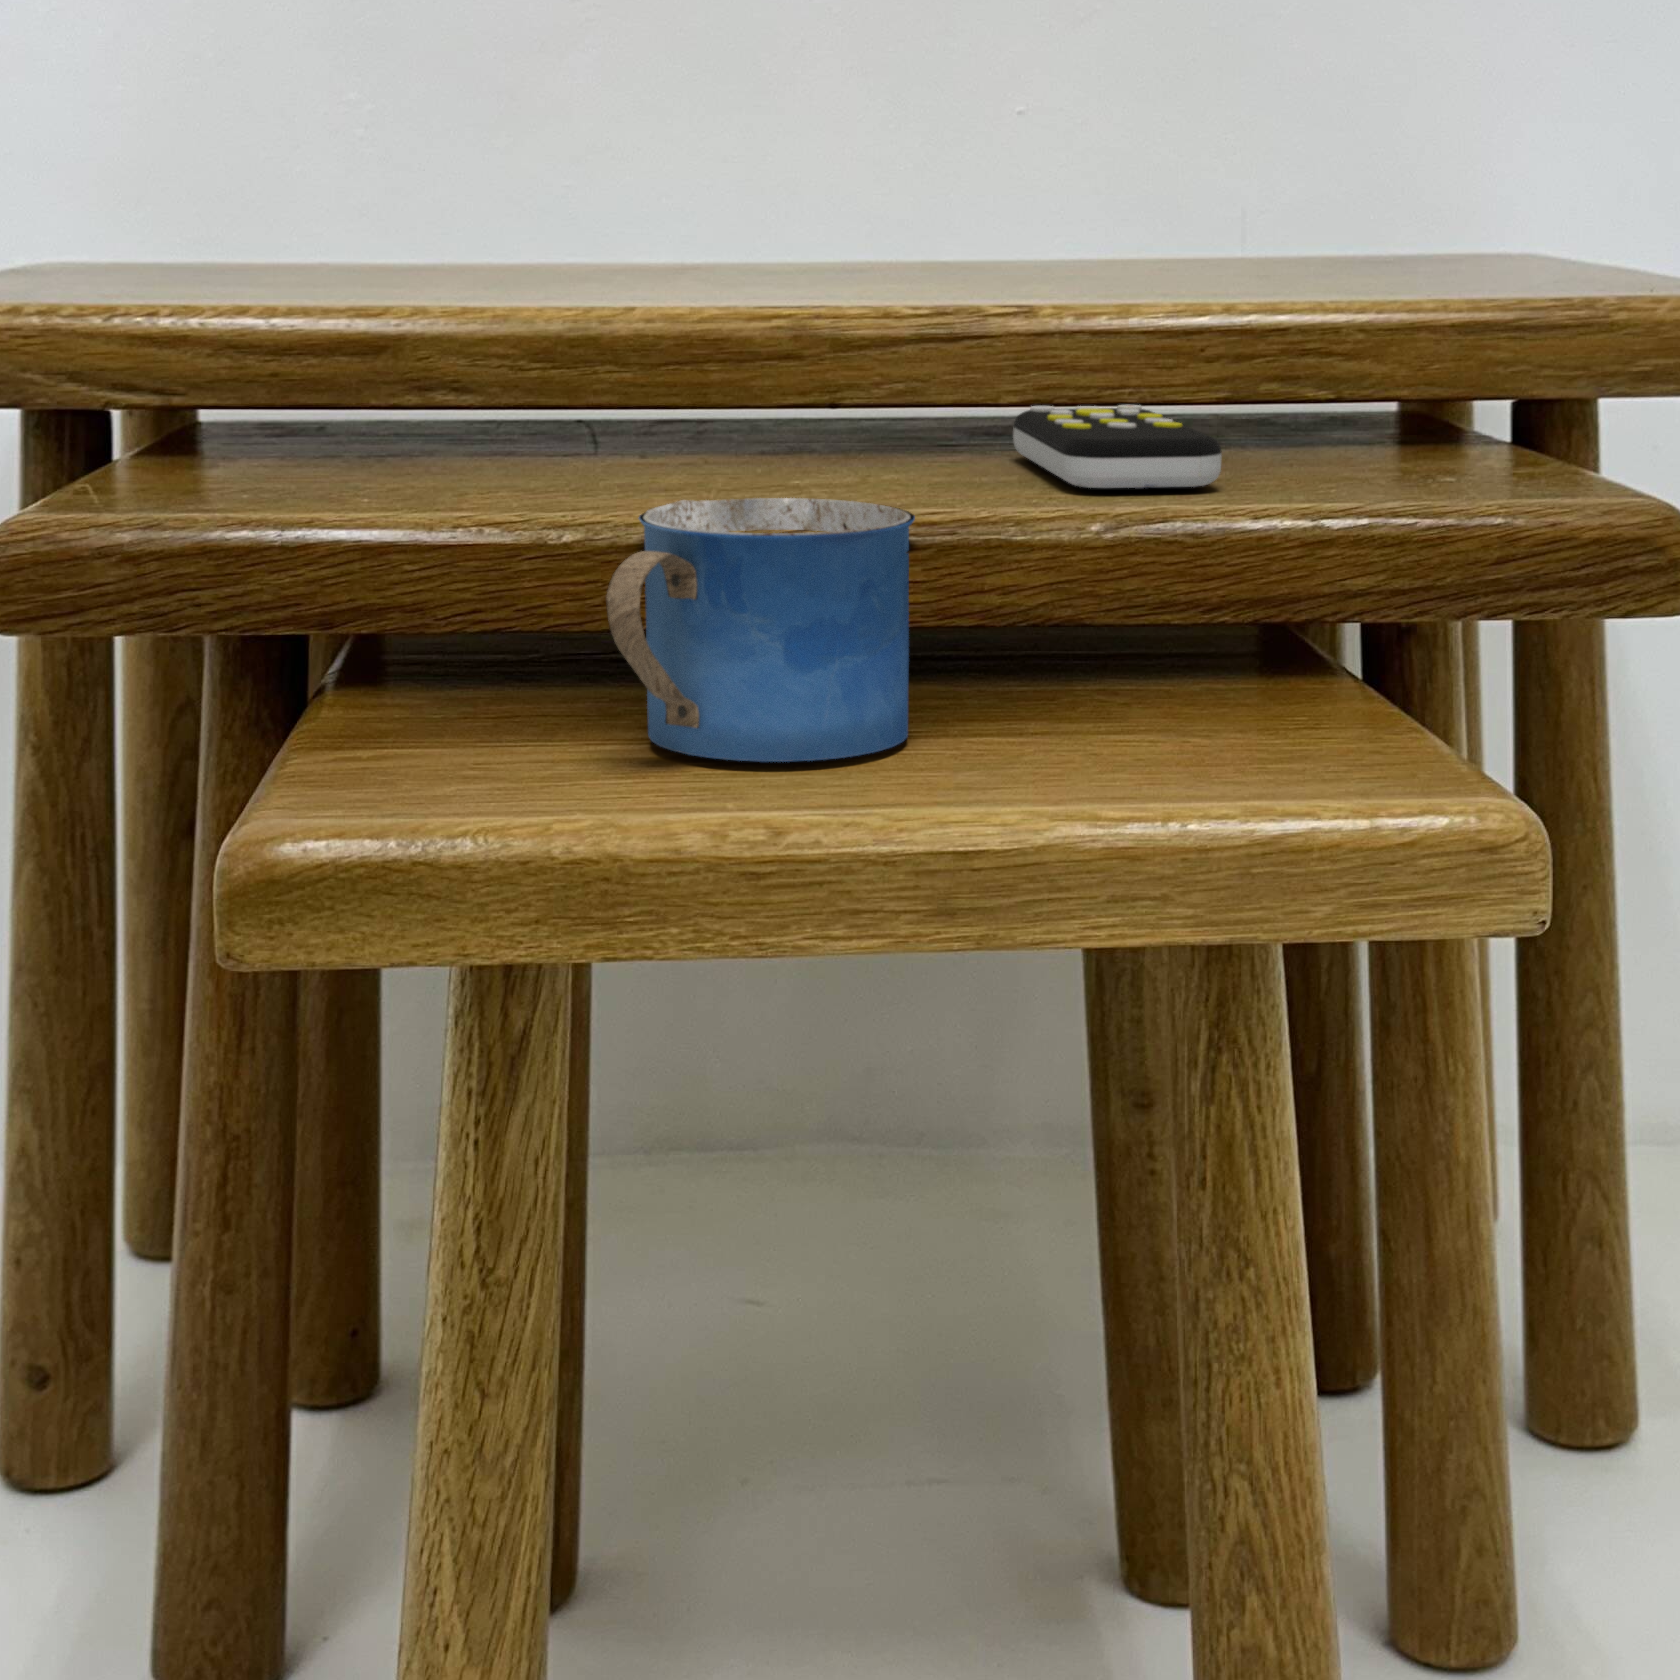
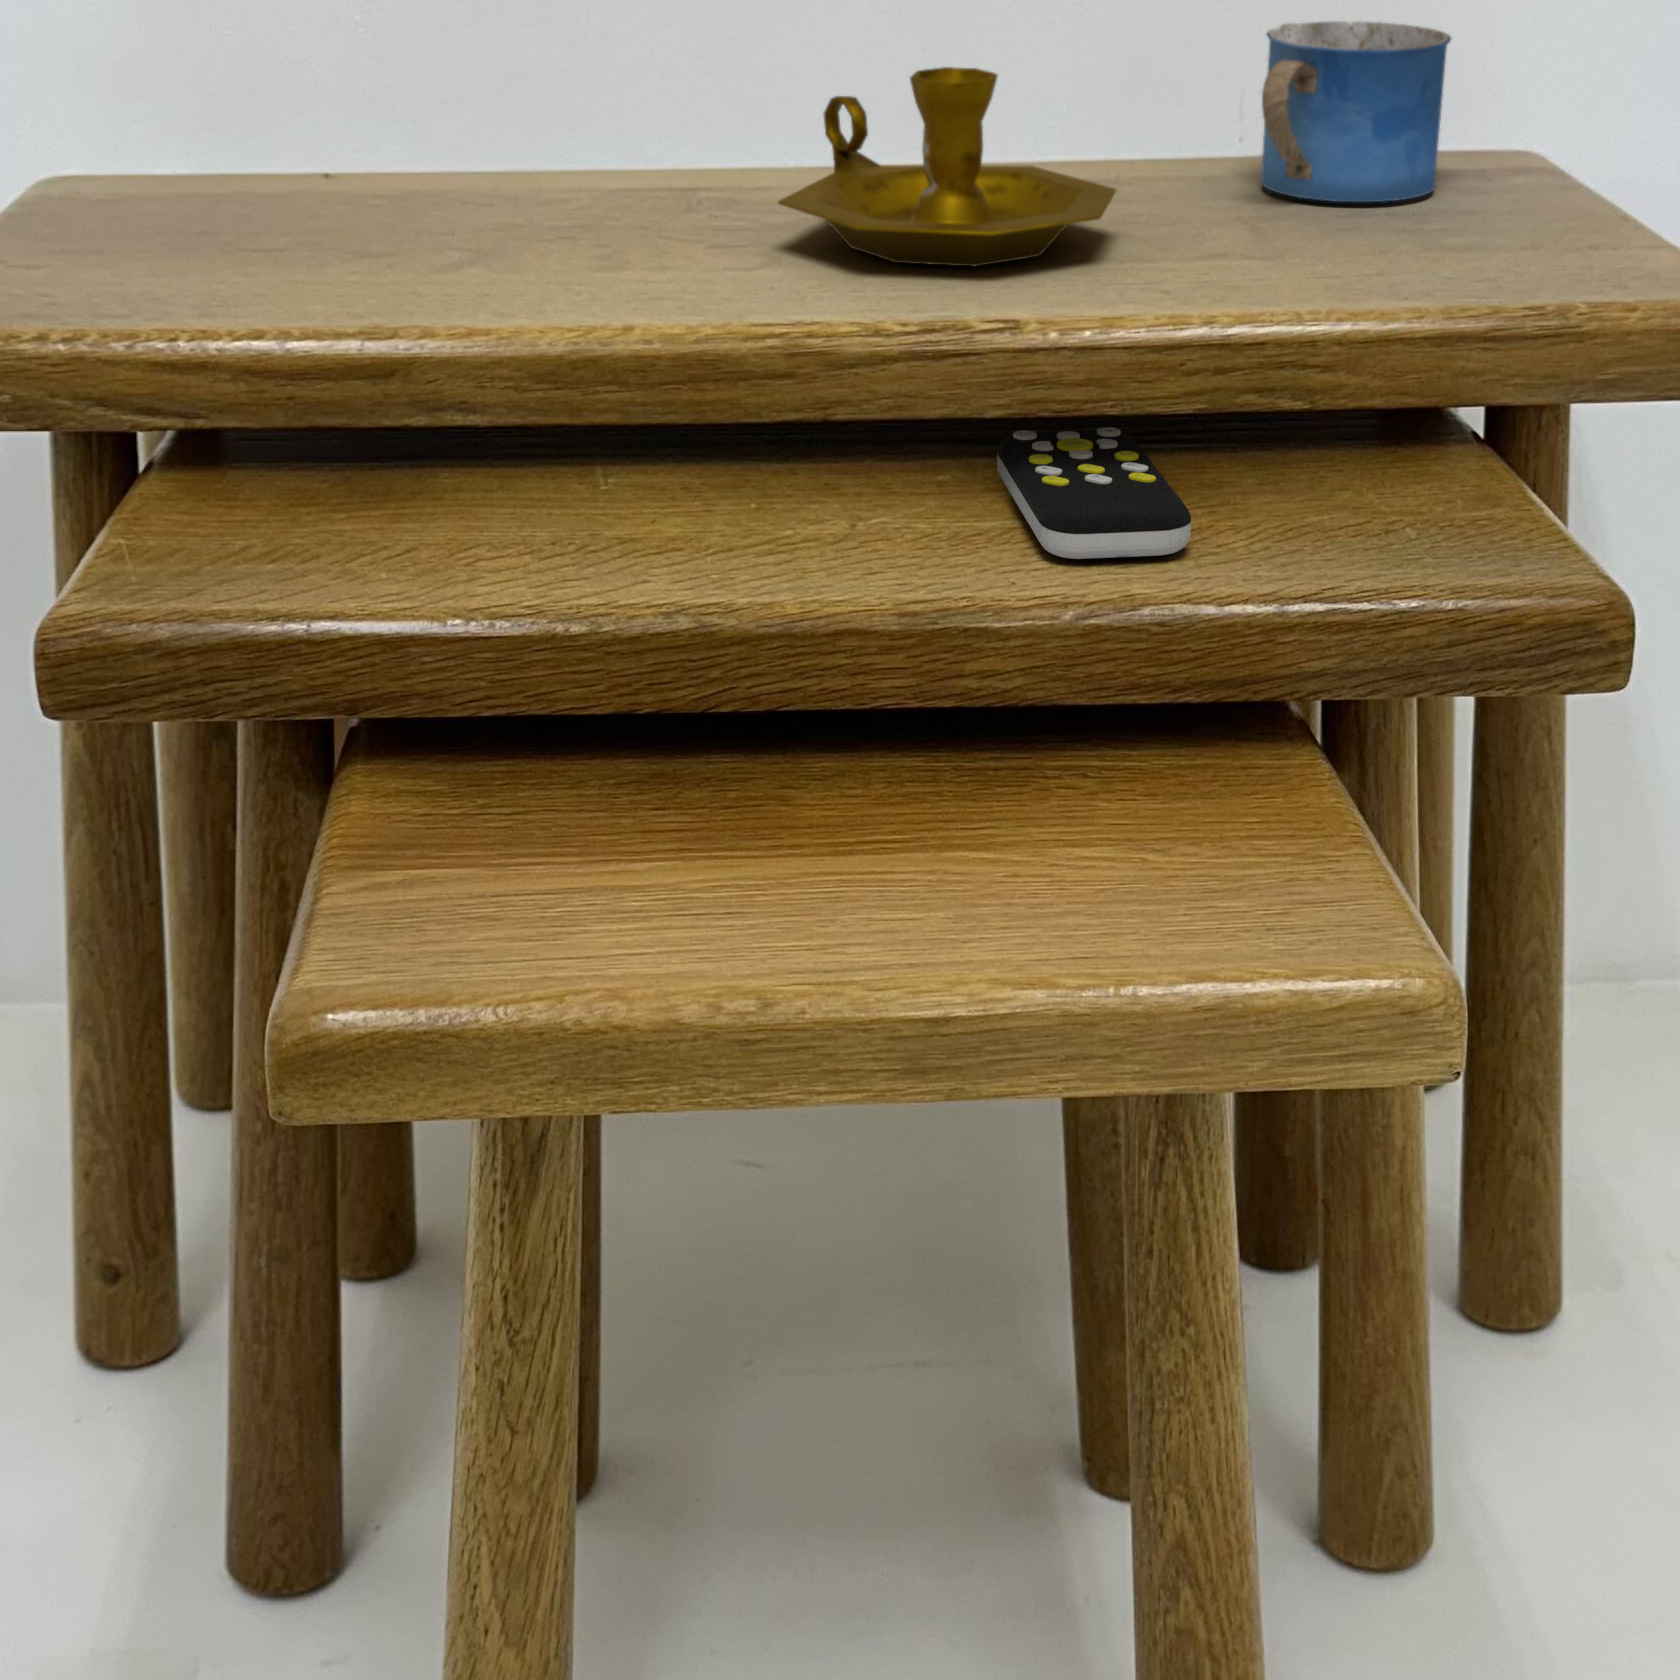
candlestick: none [782,100,1129,281] -> present [778,67,1116,267]
mug: present [606,498,915,762] -> present [1261,21,1451,202]

